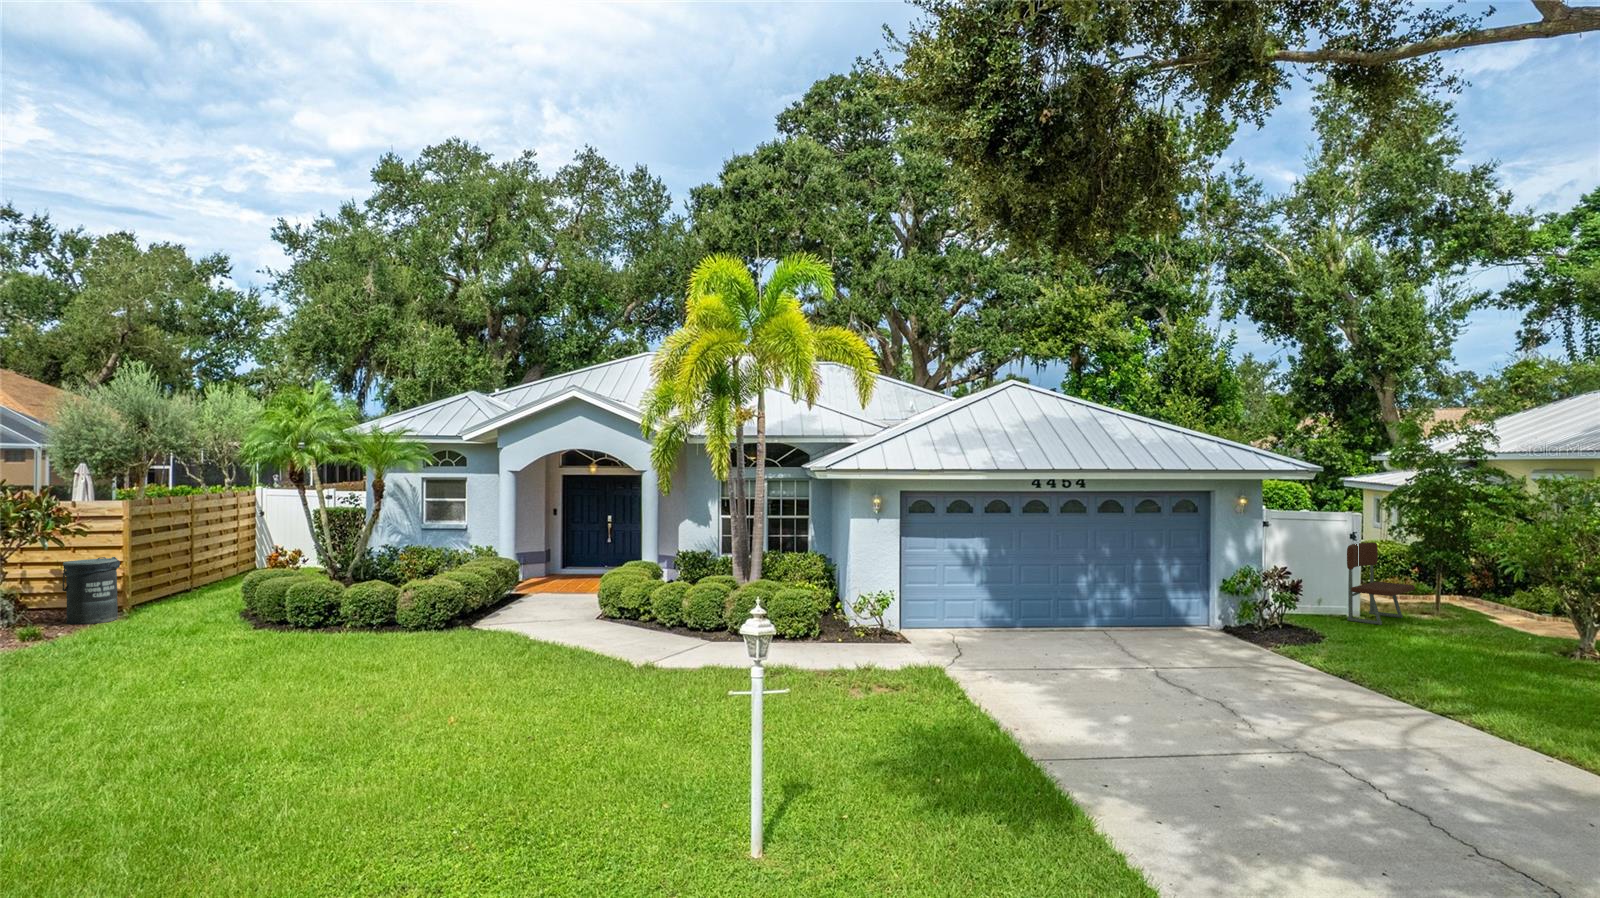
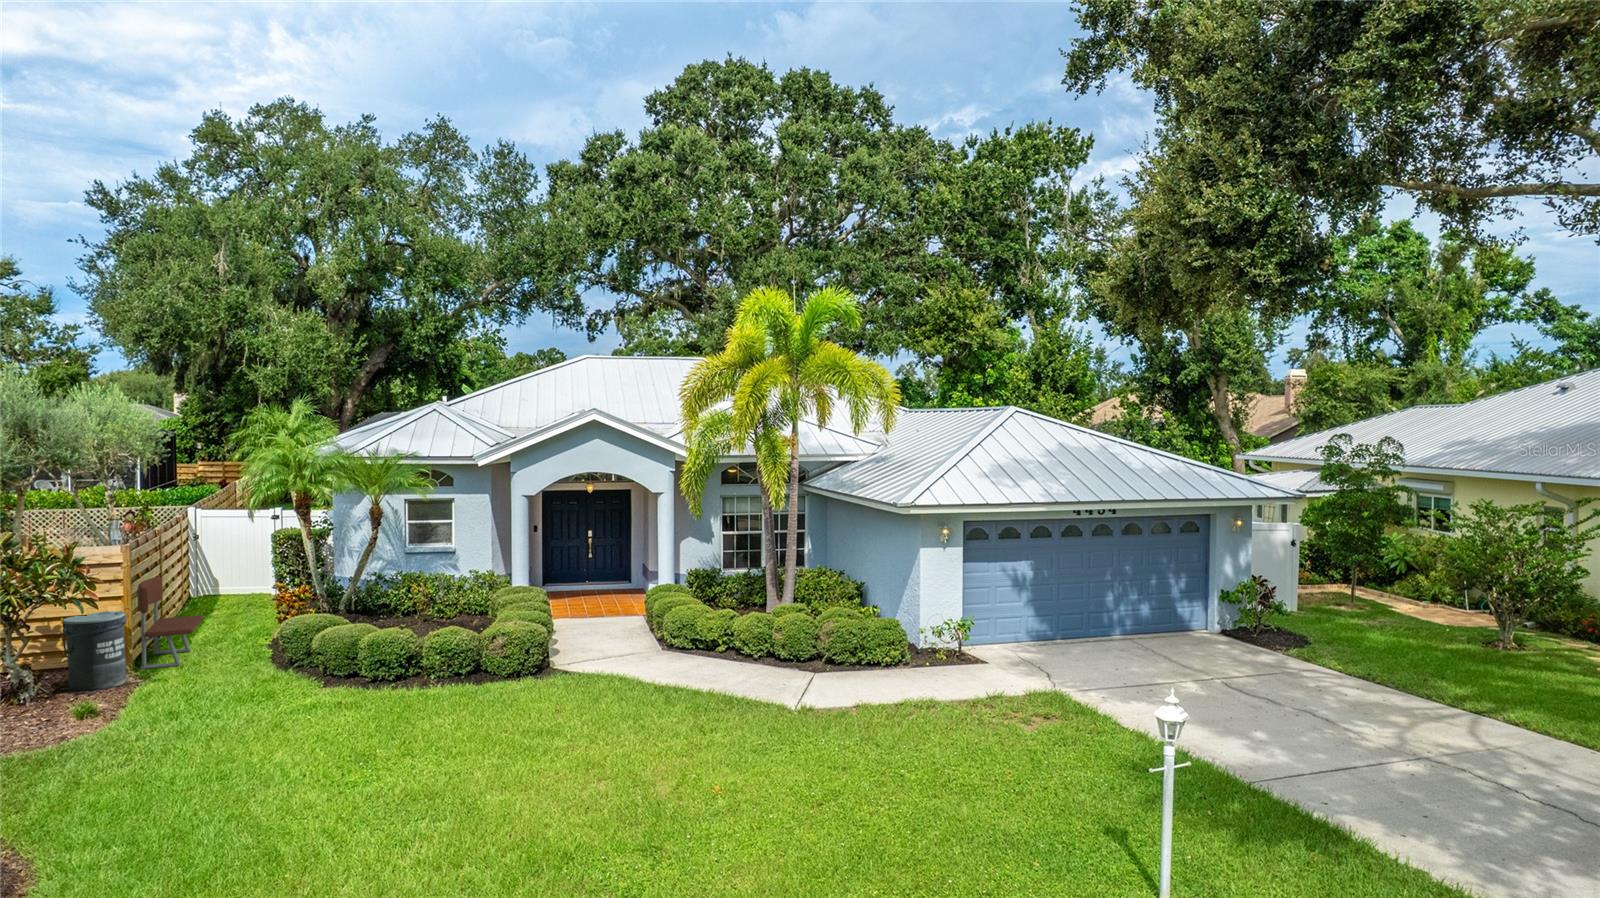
bench: present [1347,542,1415,625] -> present [138,577,203,669]

